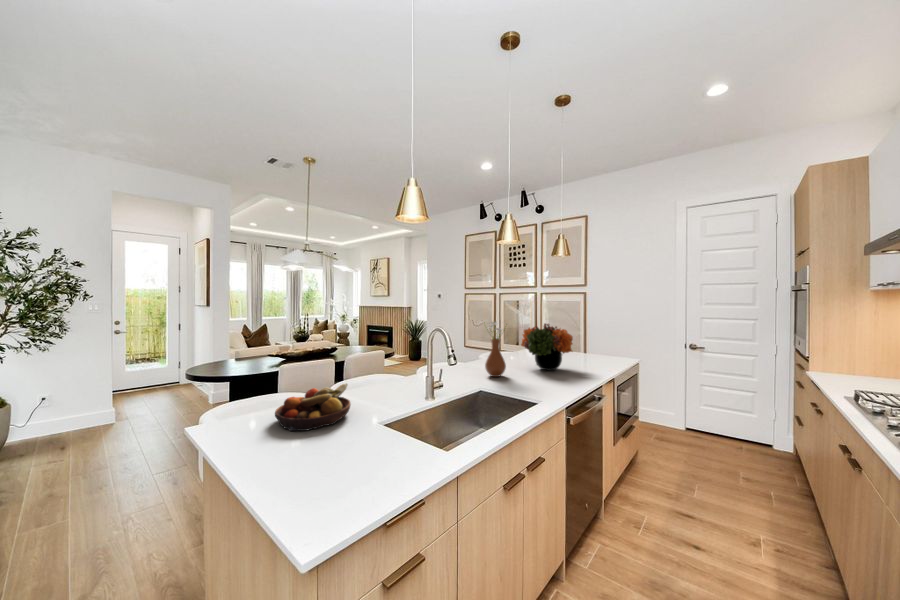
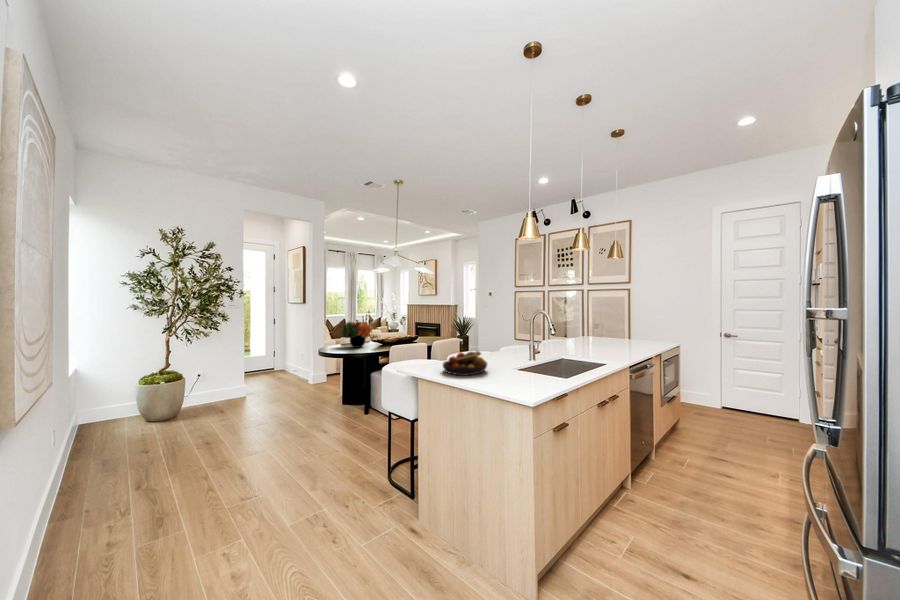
vase: present [482,321,506,377] -> none [555,310,580,353]
flower arrangement: present [521,323,573,370] -> present [341,320,372,348]

